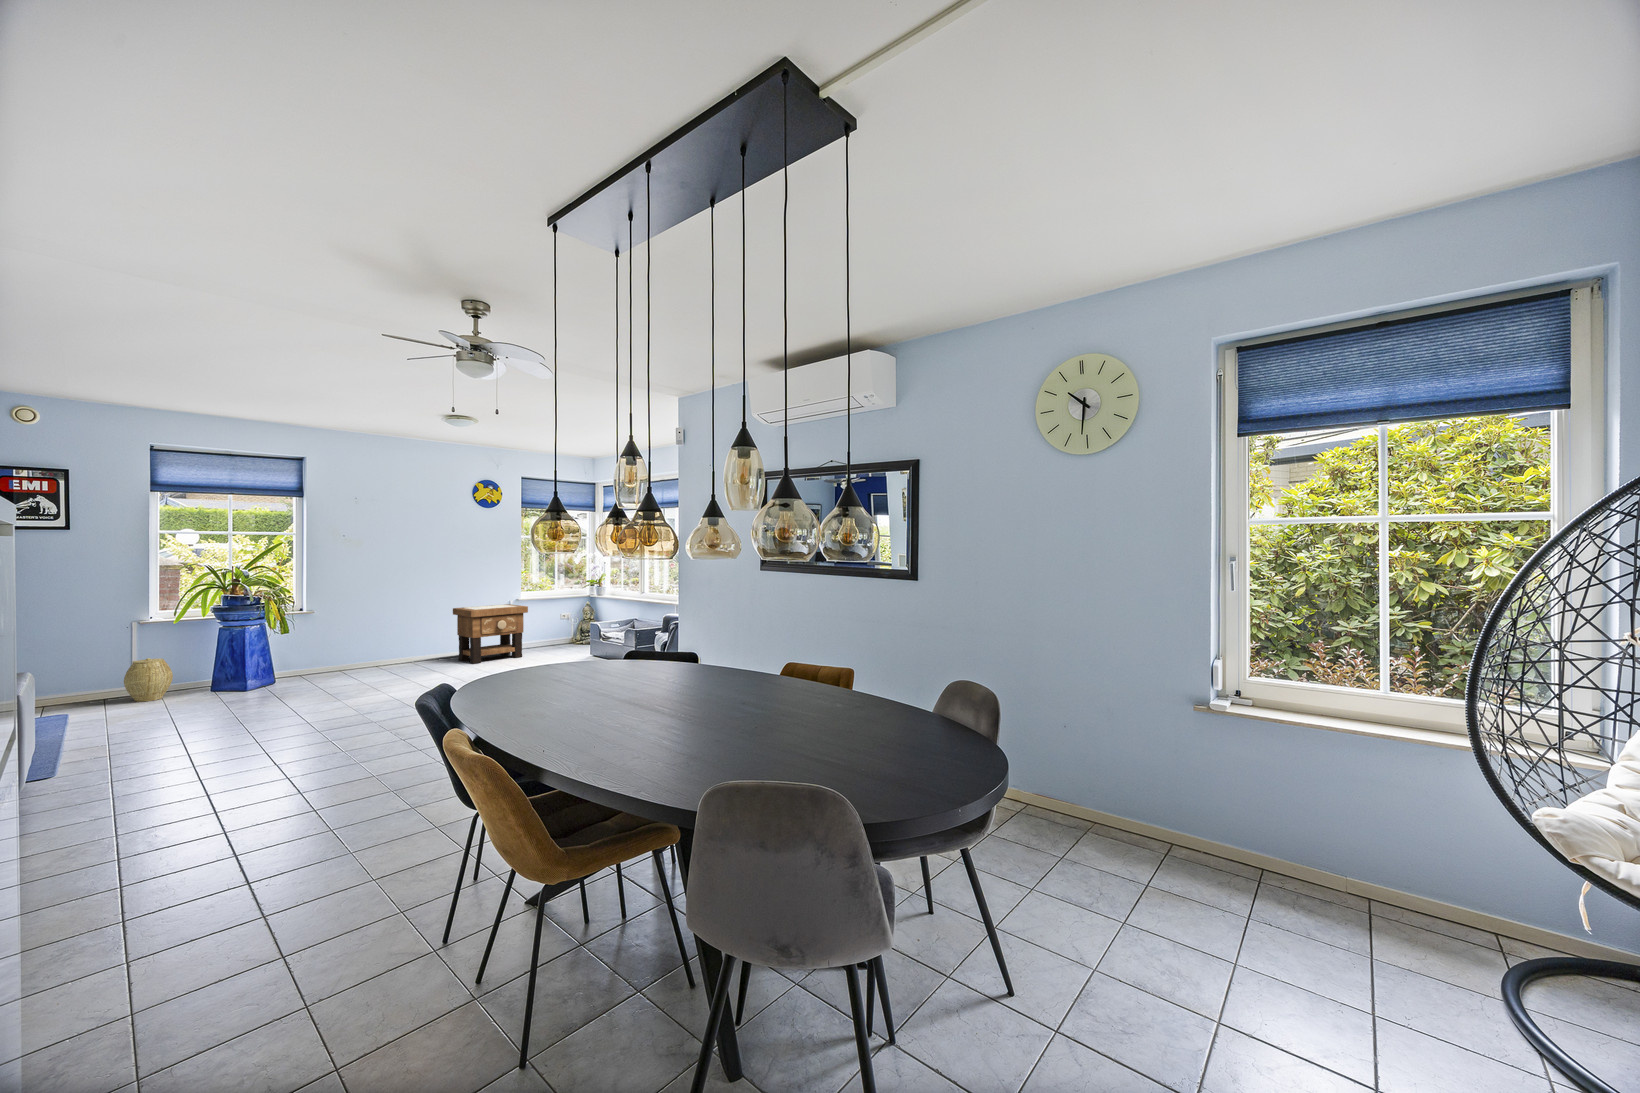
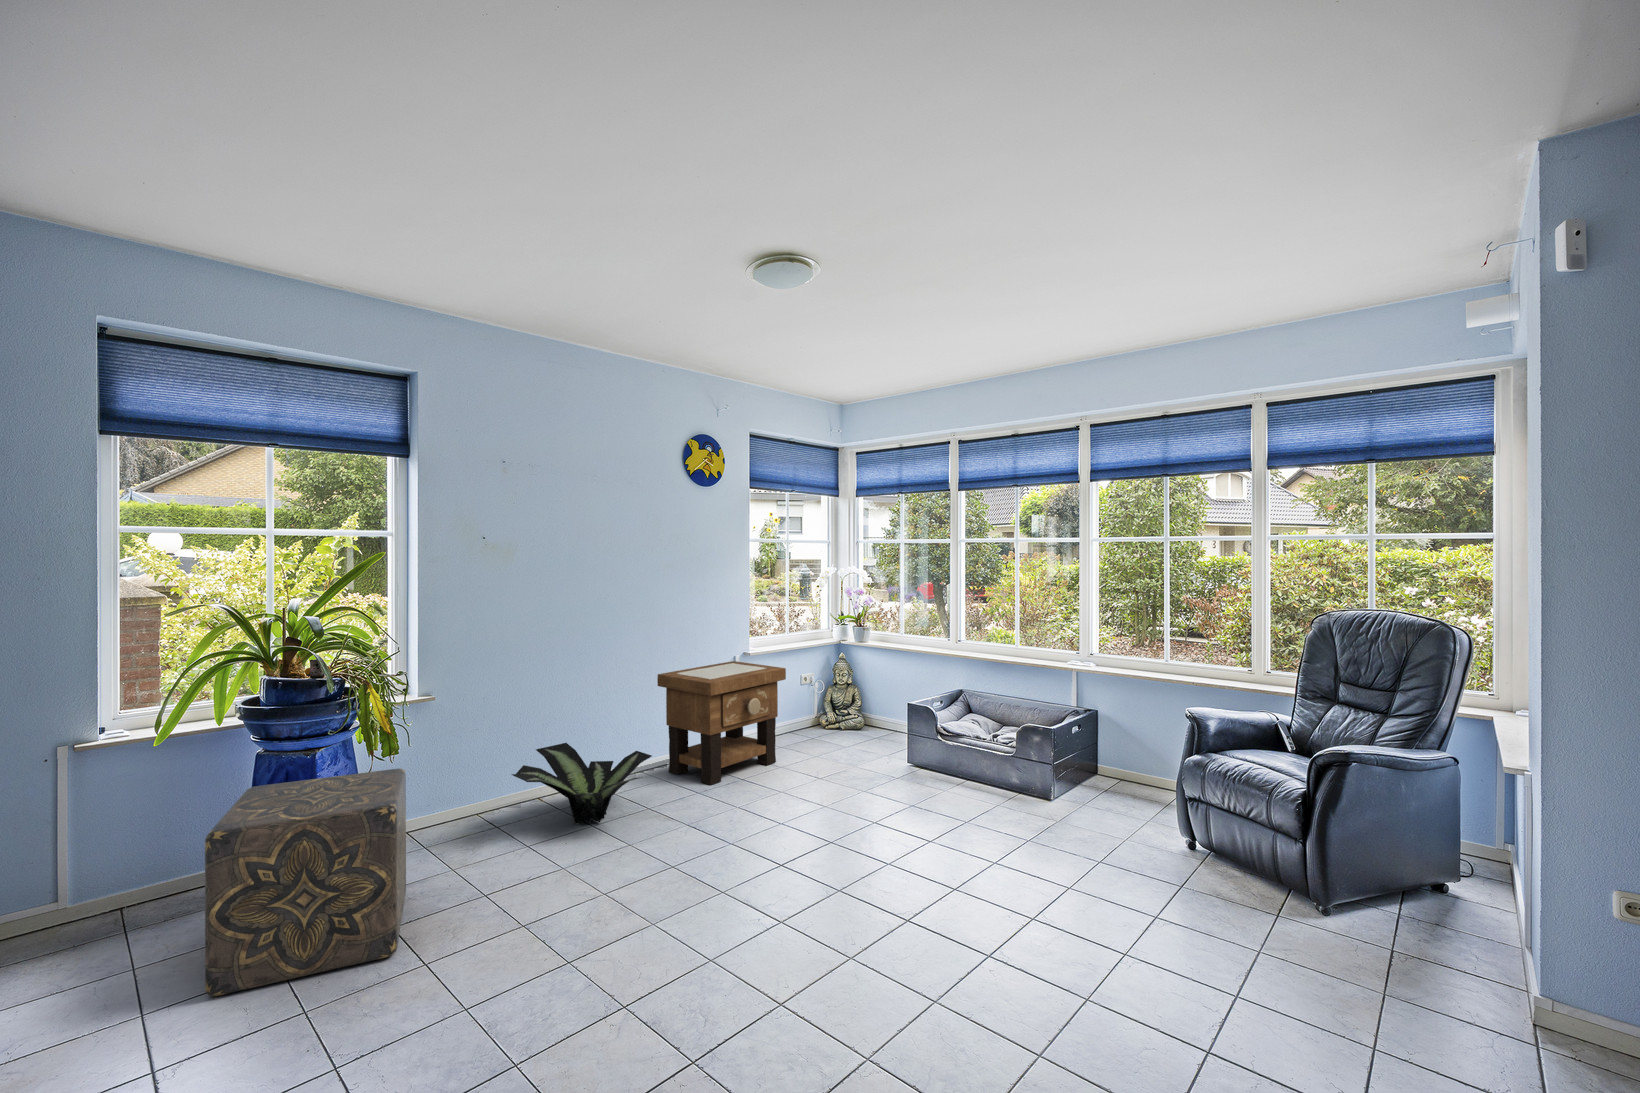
ottoman: none [190,636,286,709] -> present [205,769,406,997]
potted plant: none [349,640,433,675] -> present [512,743,652,824]
woven basket: present [124,658,173,702] -> none [37,834,153,952]

